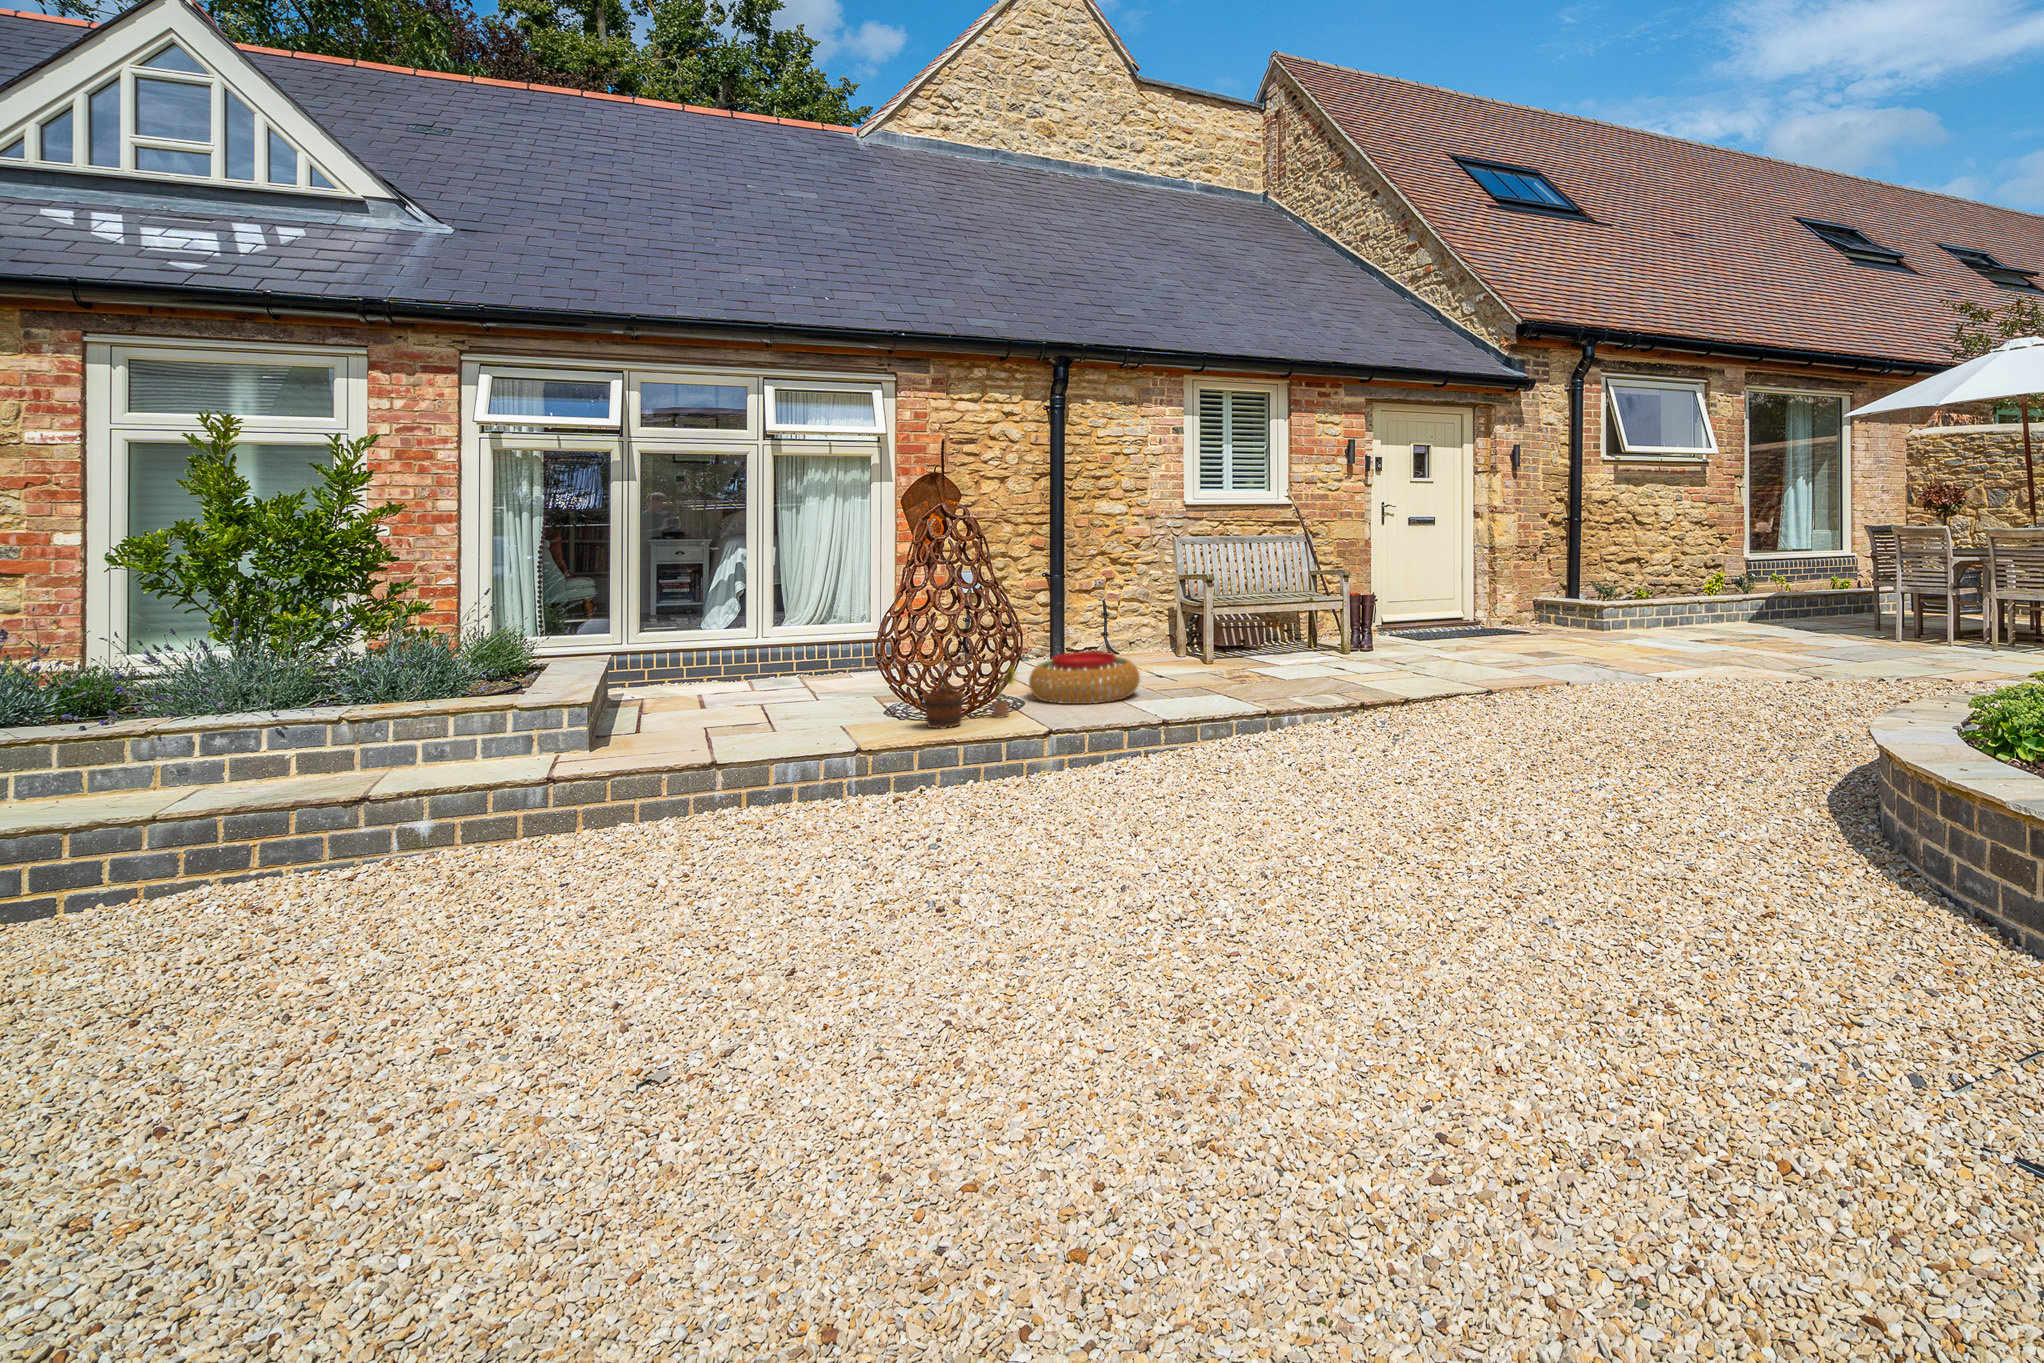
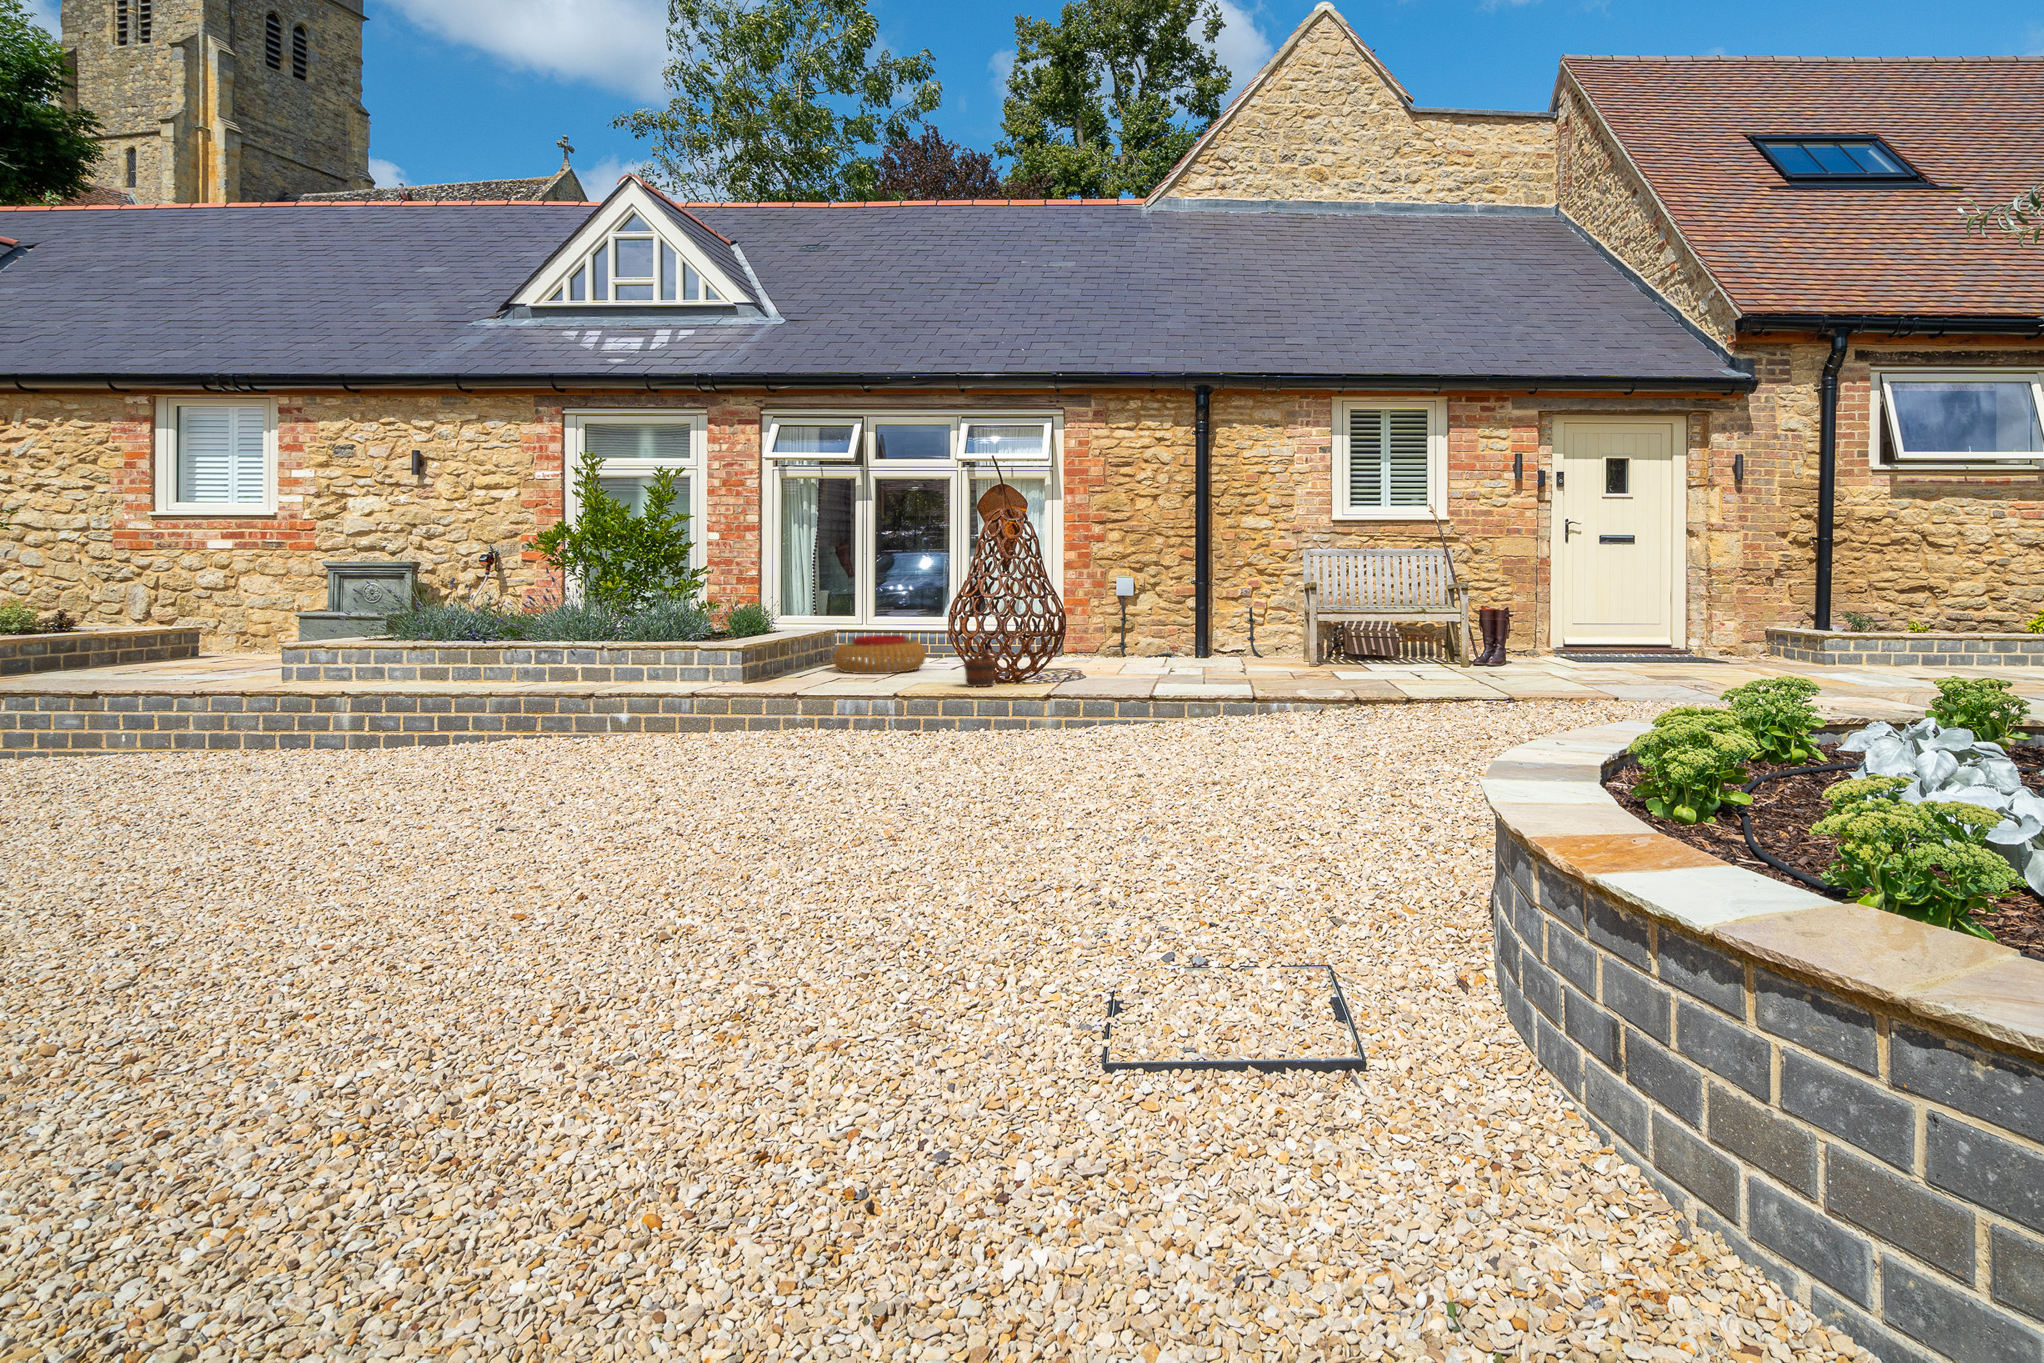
pouf: present [1029,651,1140,704] -> present [833,635,926,674]
decorative plant: present [993,666,1015,718] -> none [1028,642,1050,685]

